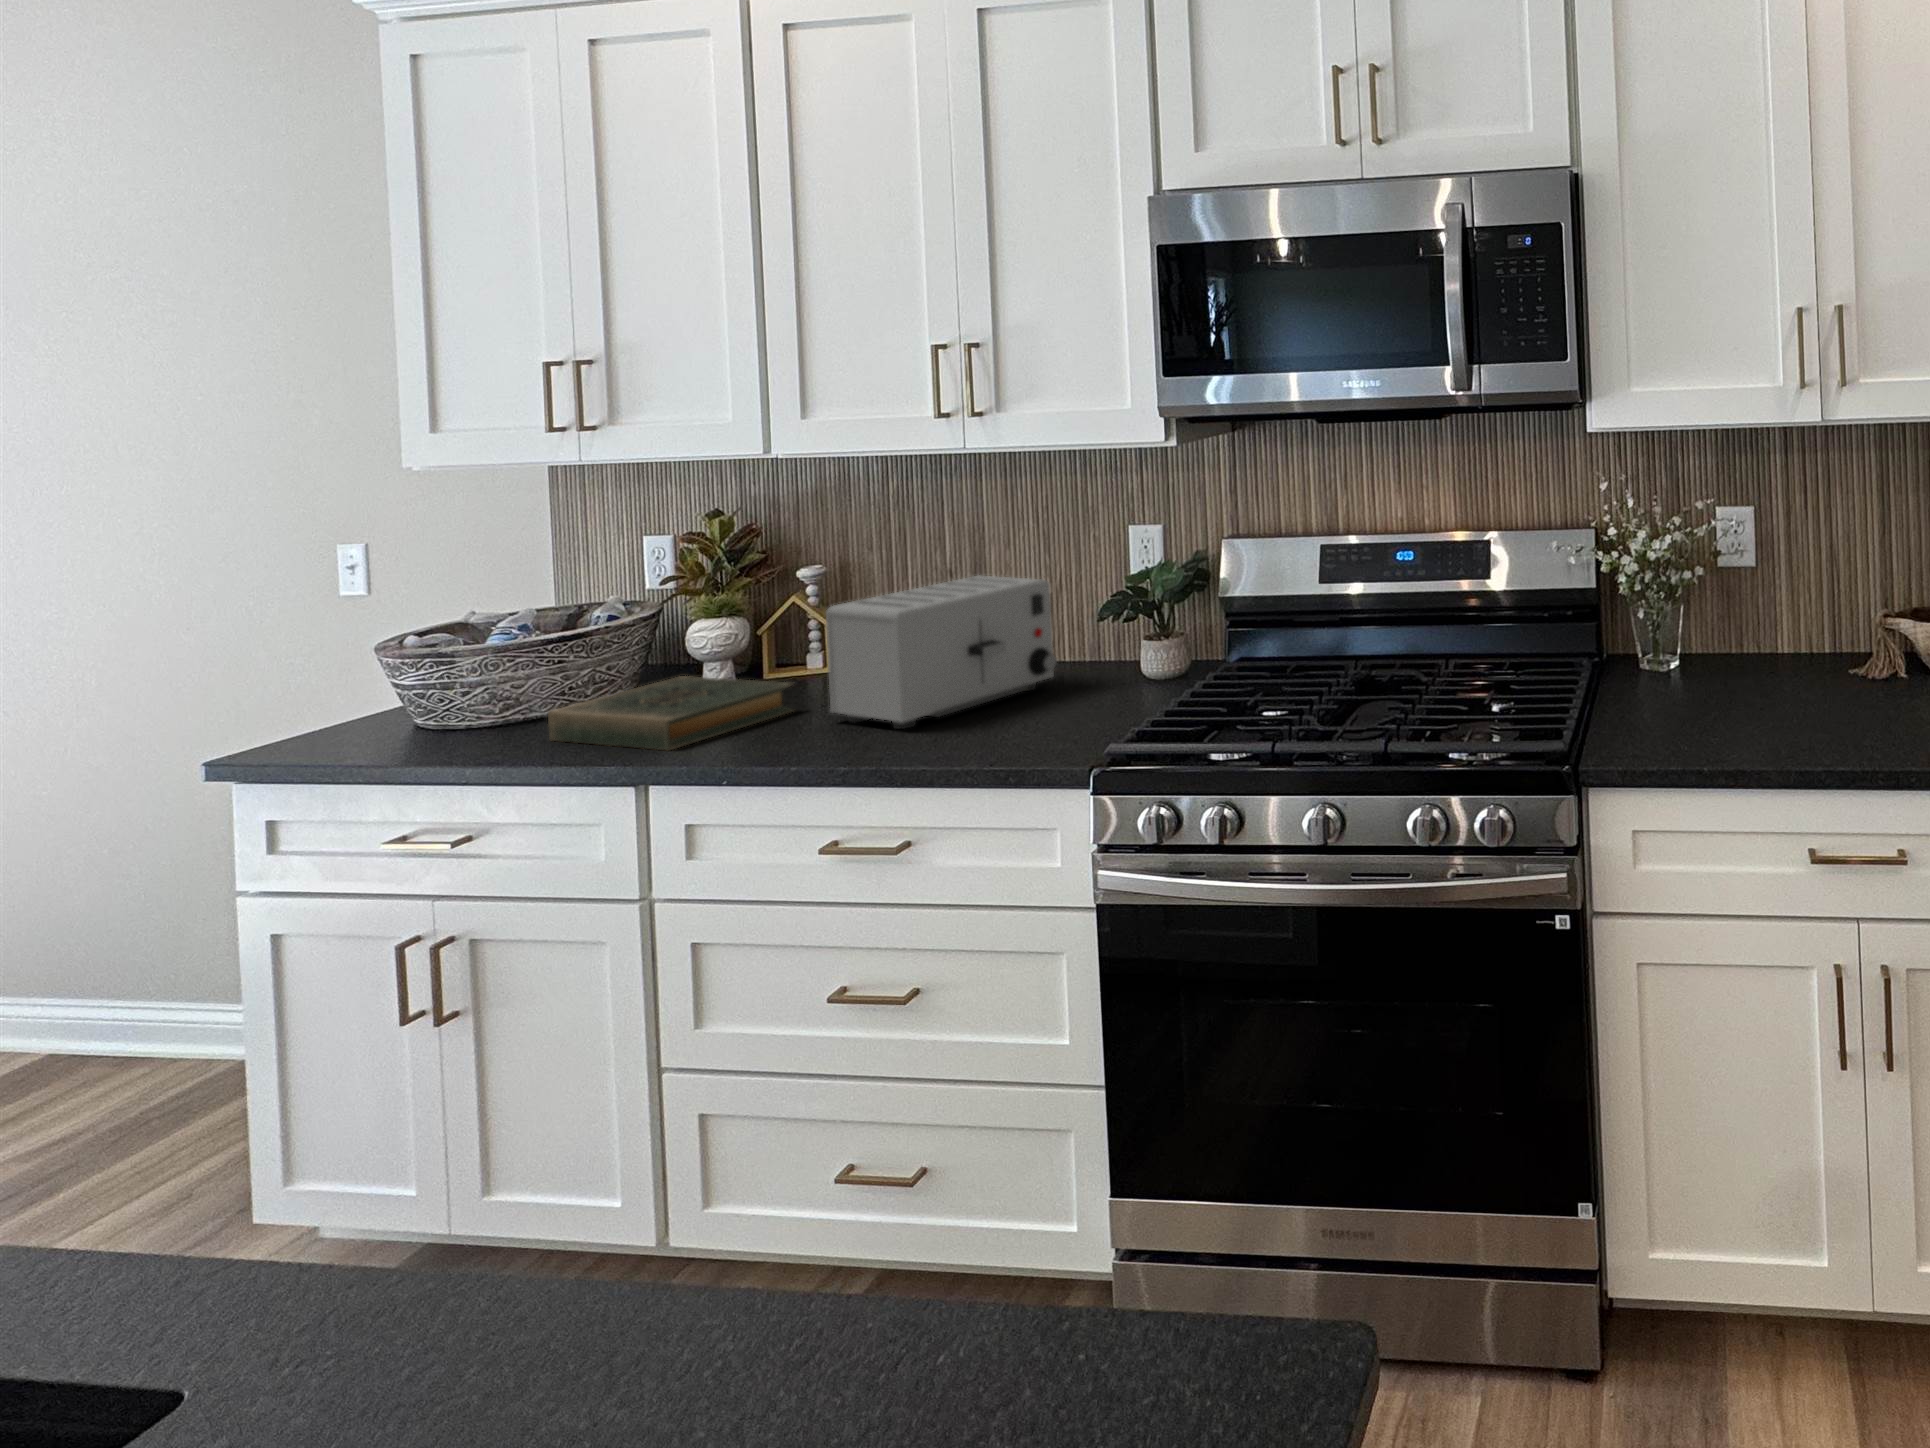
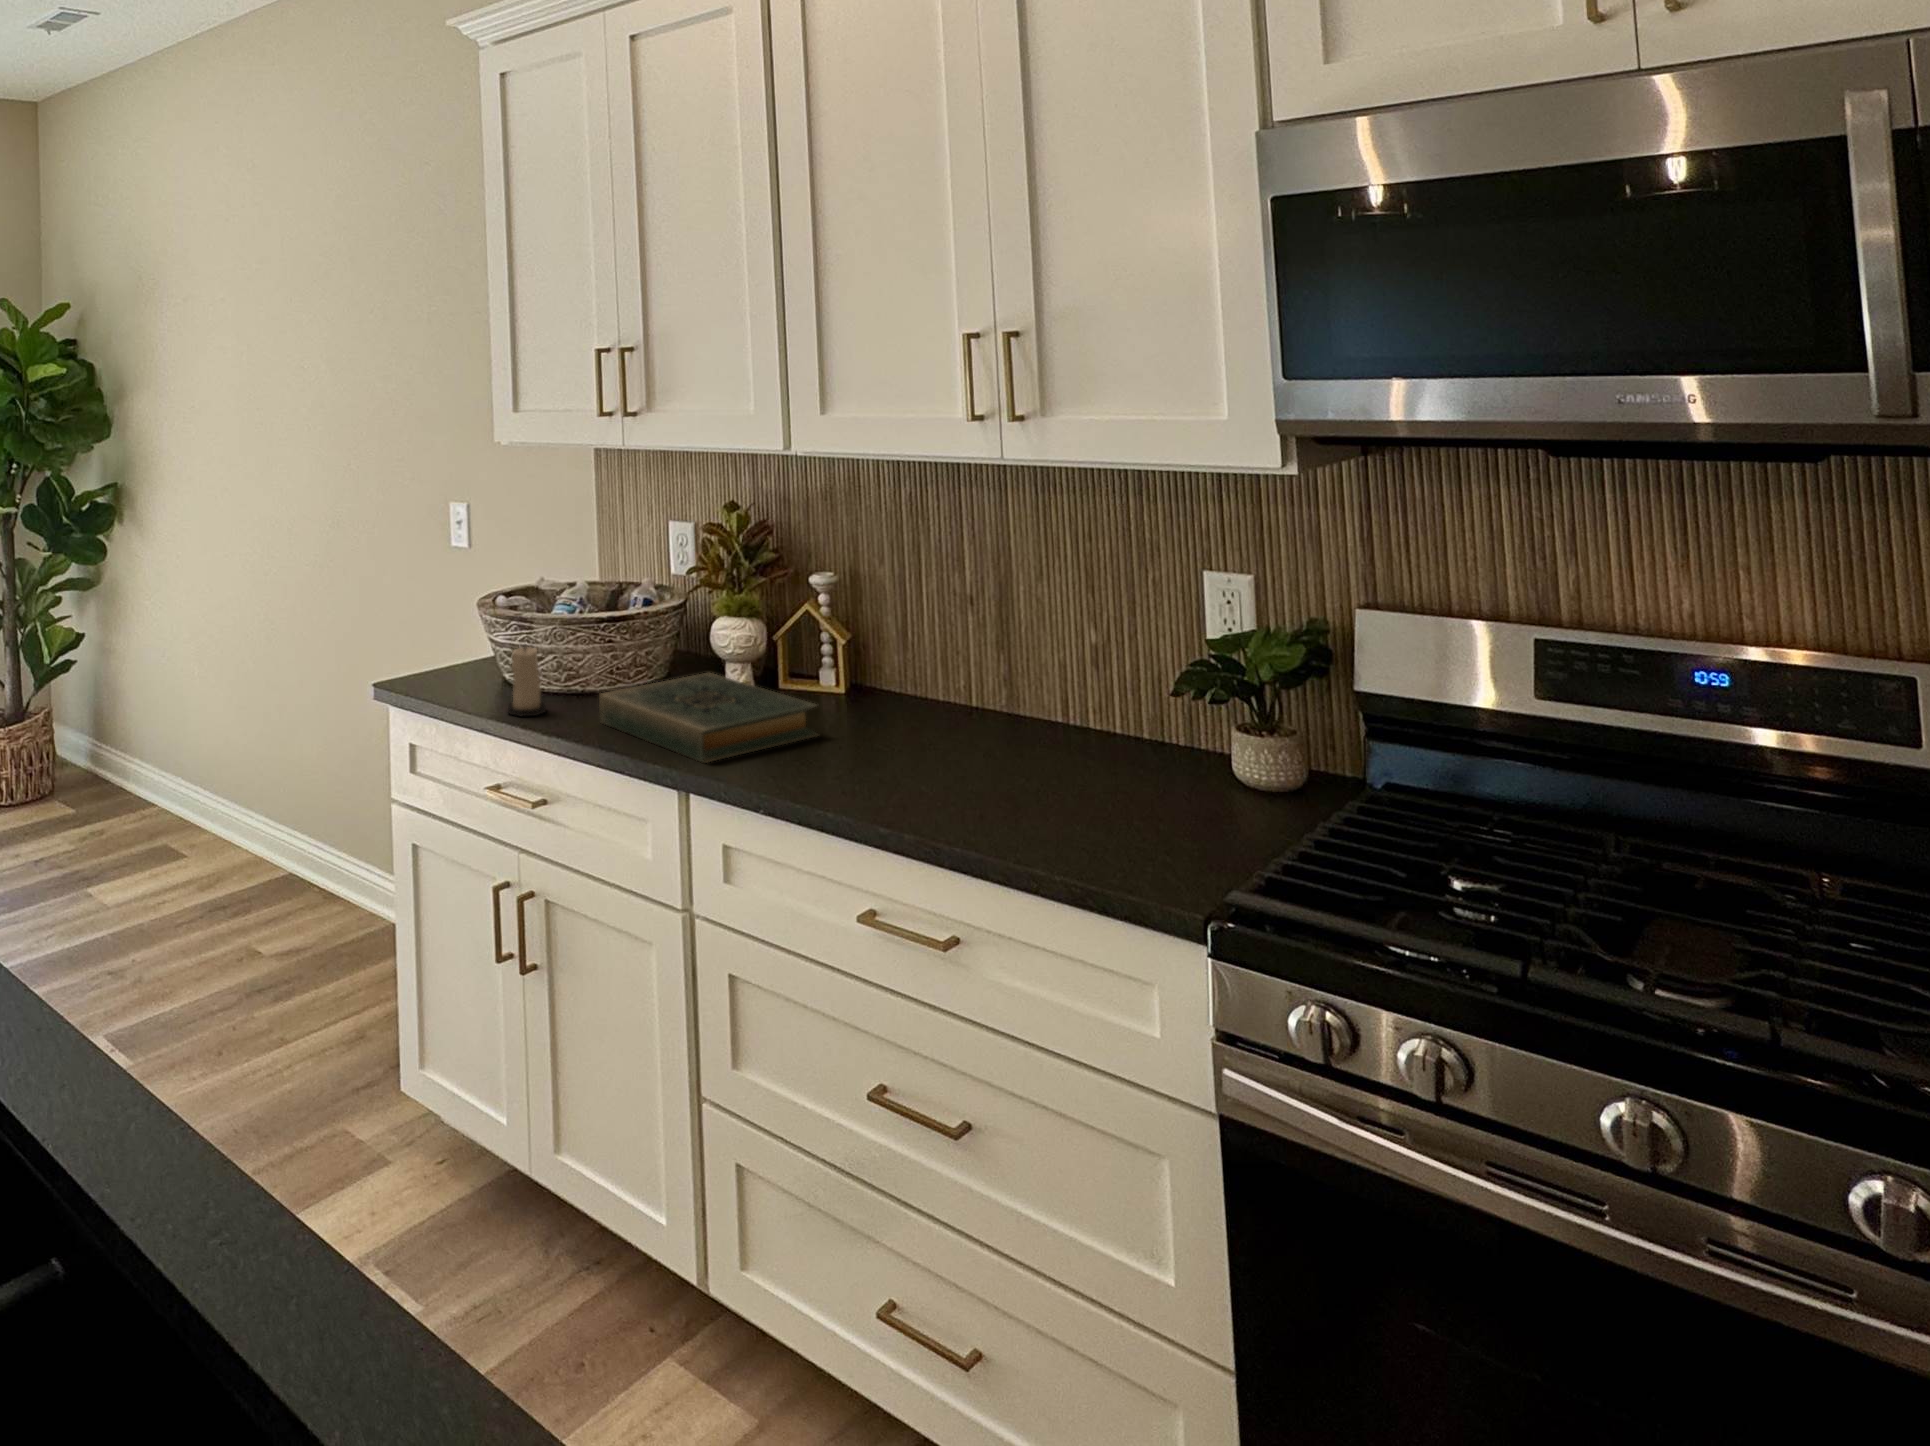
toaster: present [826,576,1057,729] -> none [854,609,1120,791]
candle: none [428,674,480,752] -> present [508,646,546,716]

